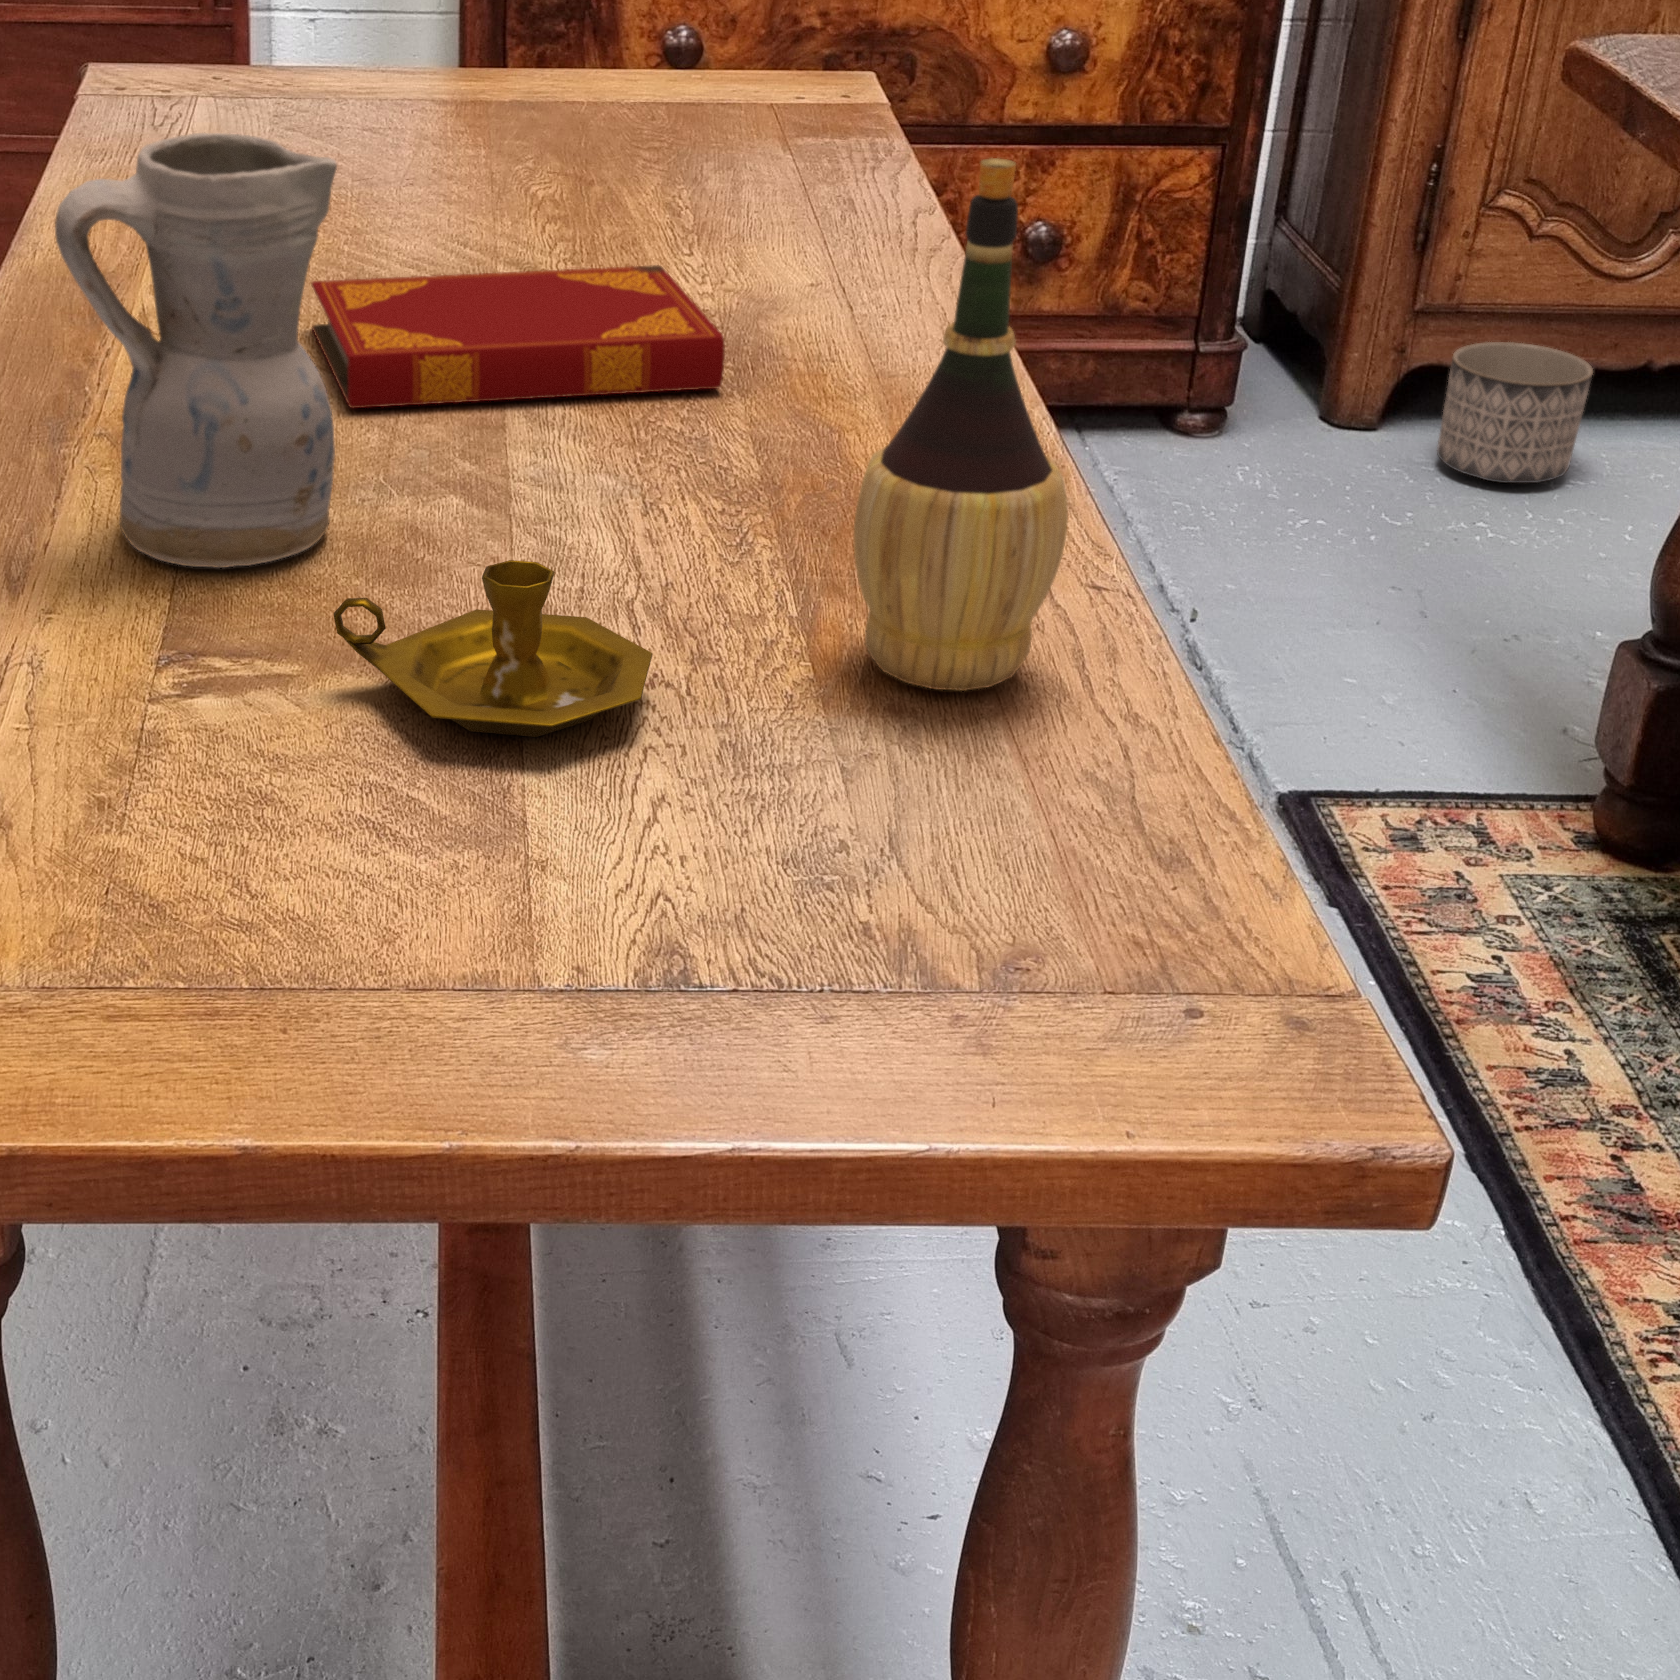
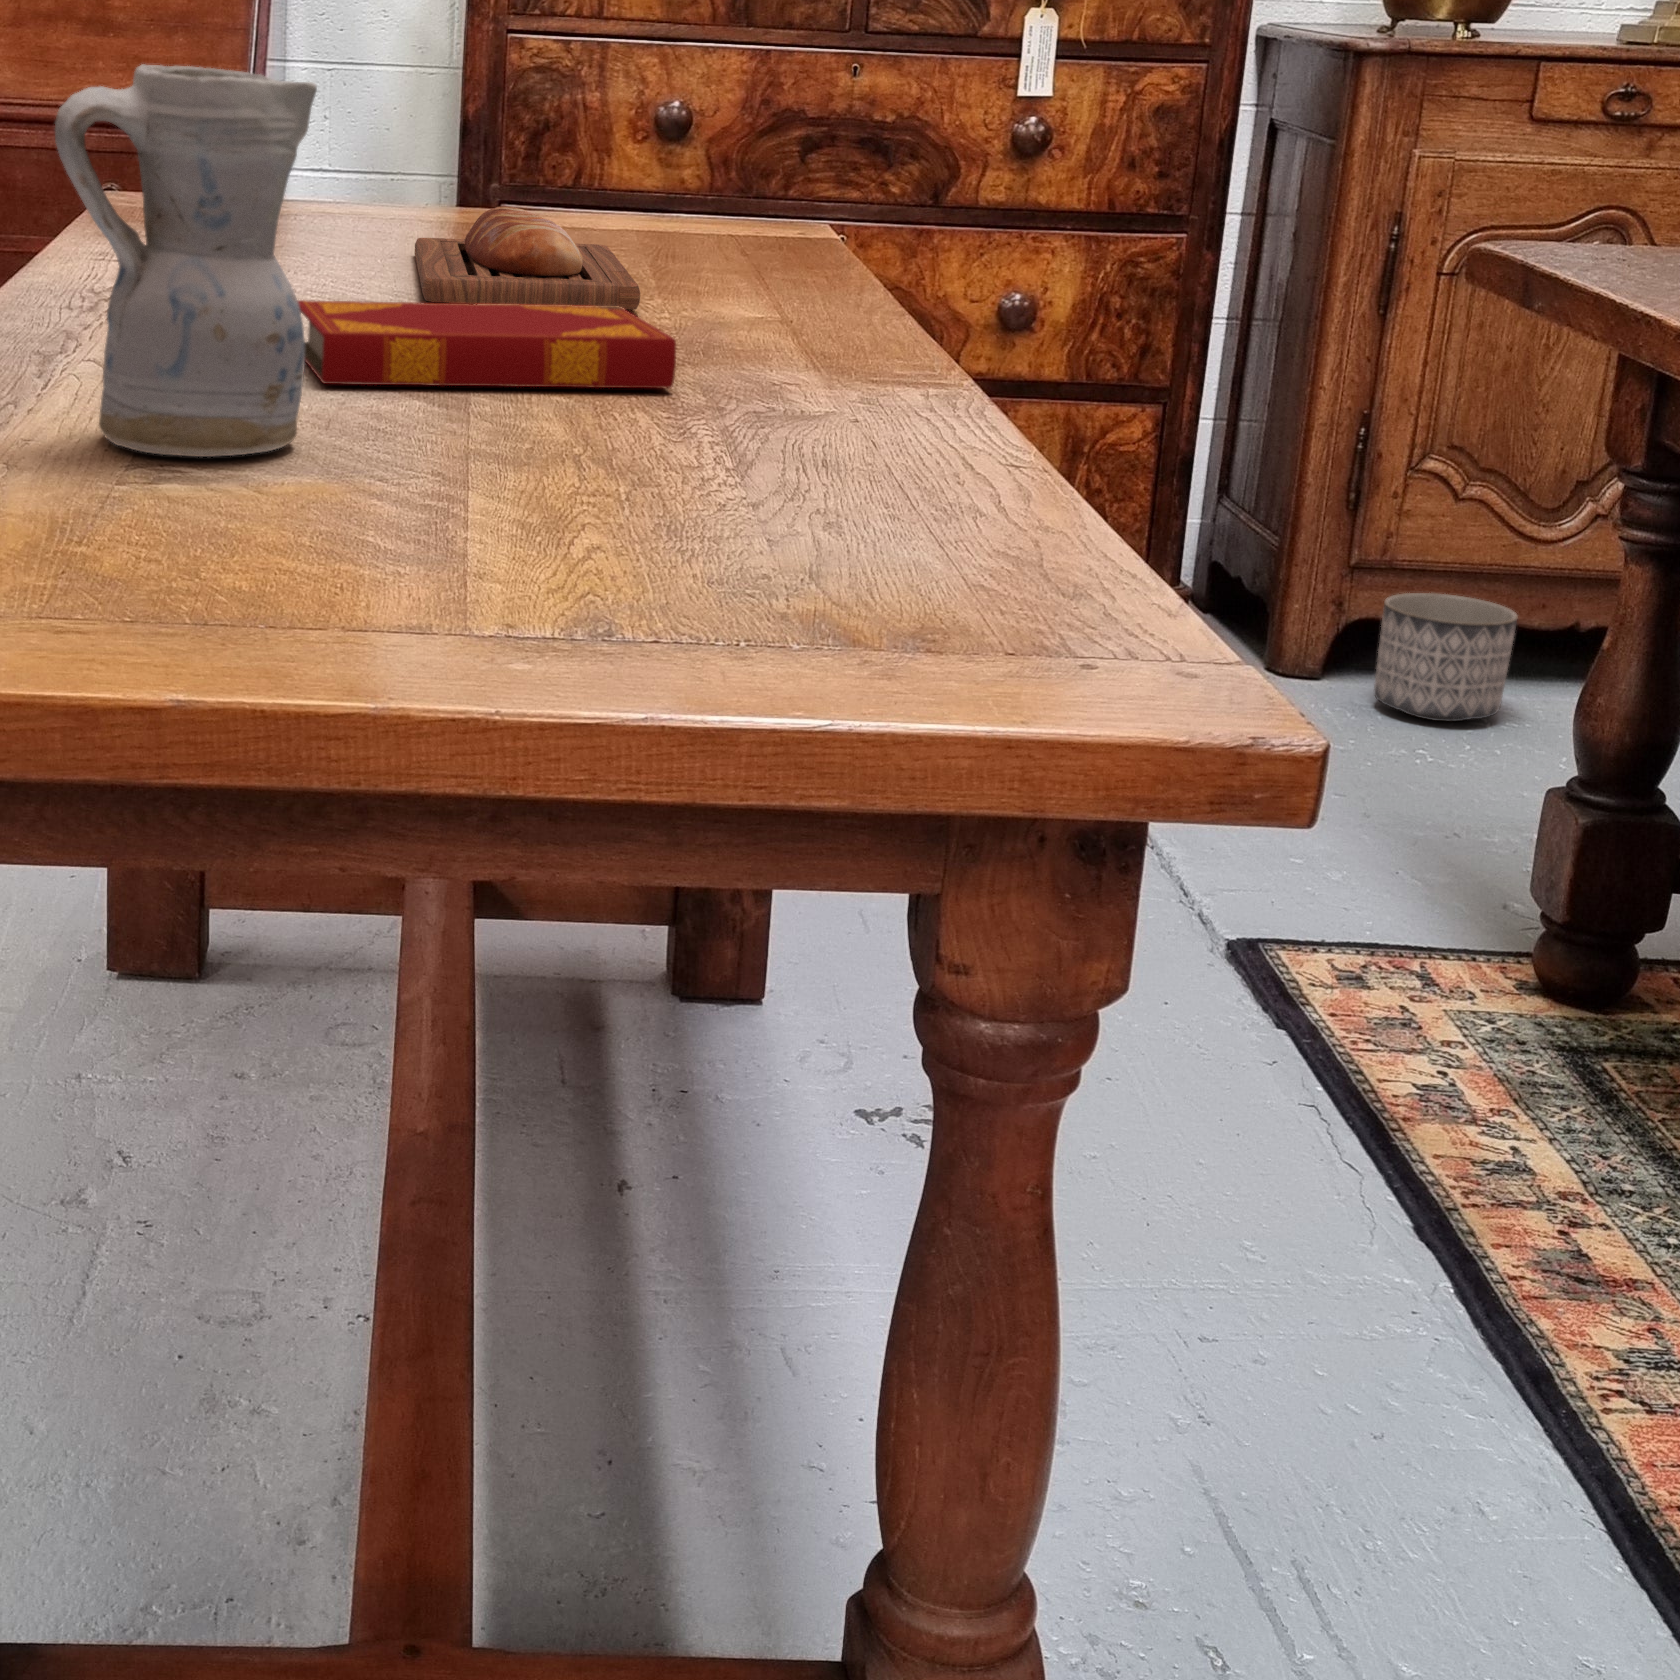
bread loaf: none [430,84,679,232] -> present [415,207,640,309]
wine bottle: present [853,158,1068,691] -> none [785,41,985,545]
candlestick: present [334,560,653,737] -> none [294,402,595,555]

